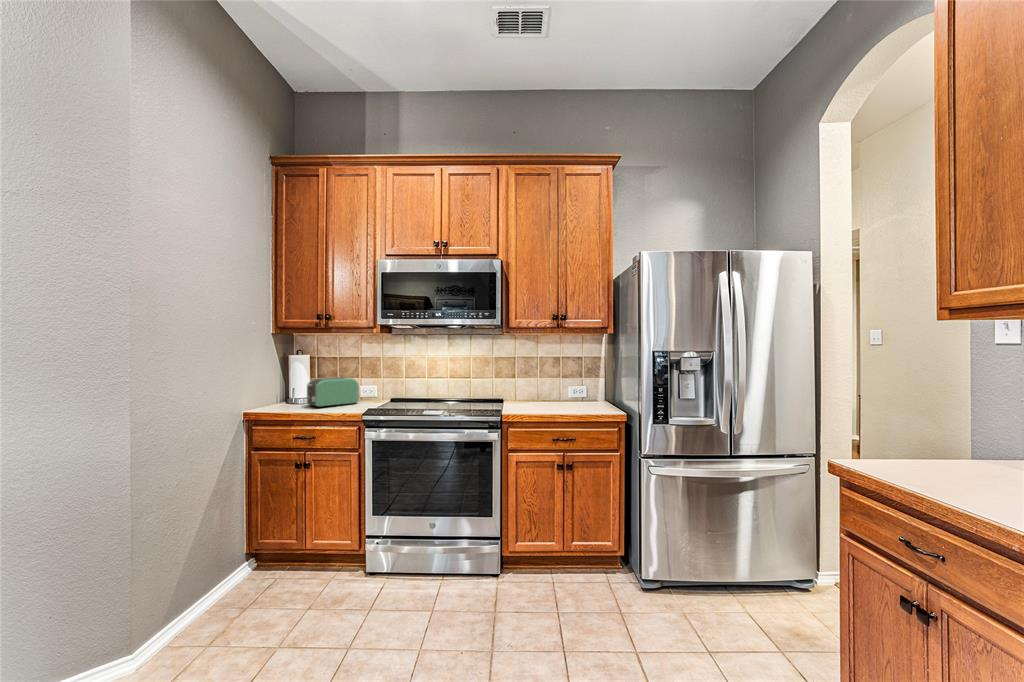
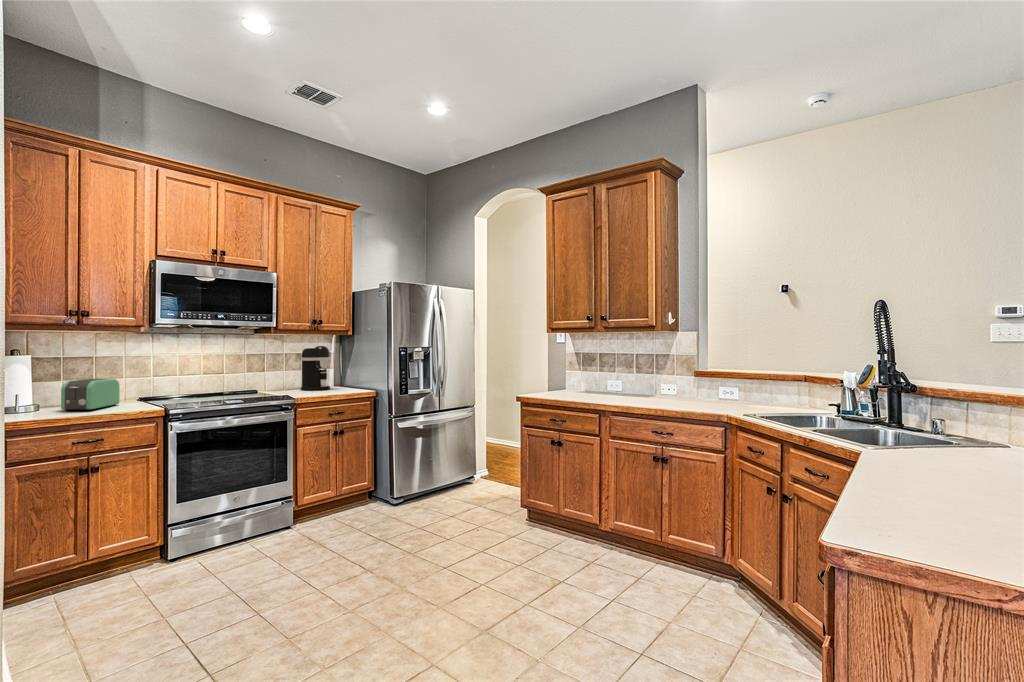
coffee maker: none [551,348,586,405] -> present [301,346,330,390]

